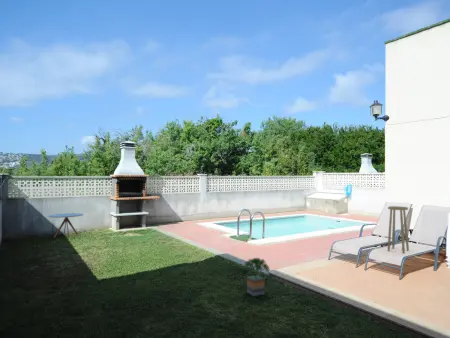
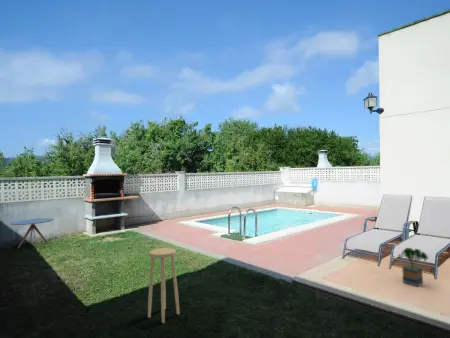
stool: present [388,206,409,253] -> present [148,248,180,323]
potted tree: present [245,258,269,296] -> present [398,248,428,286]

